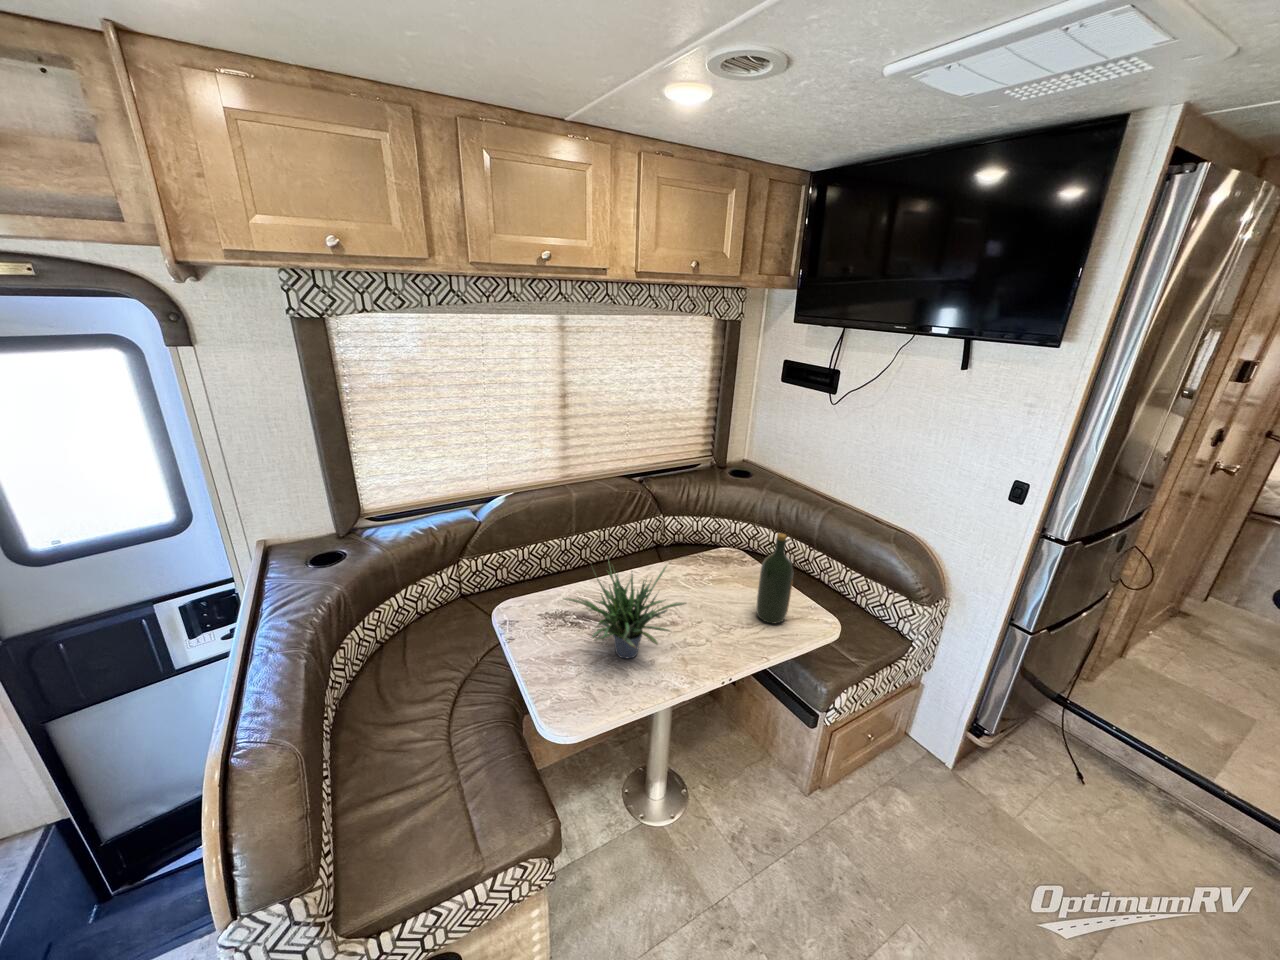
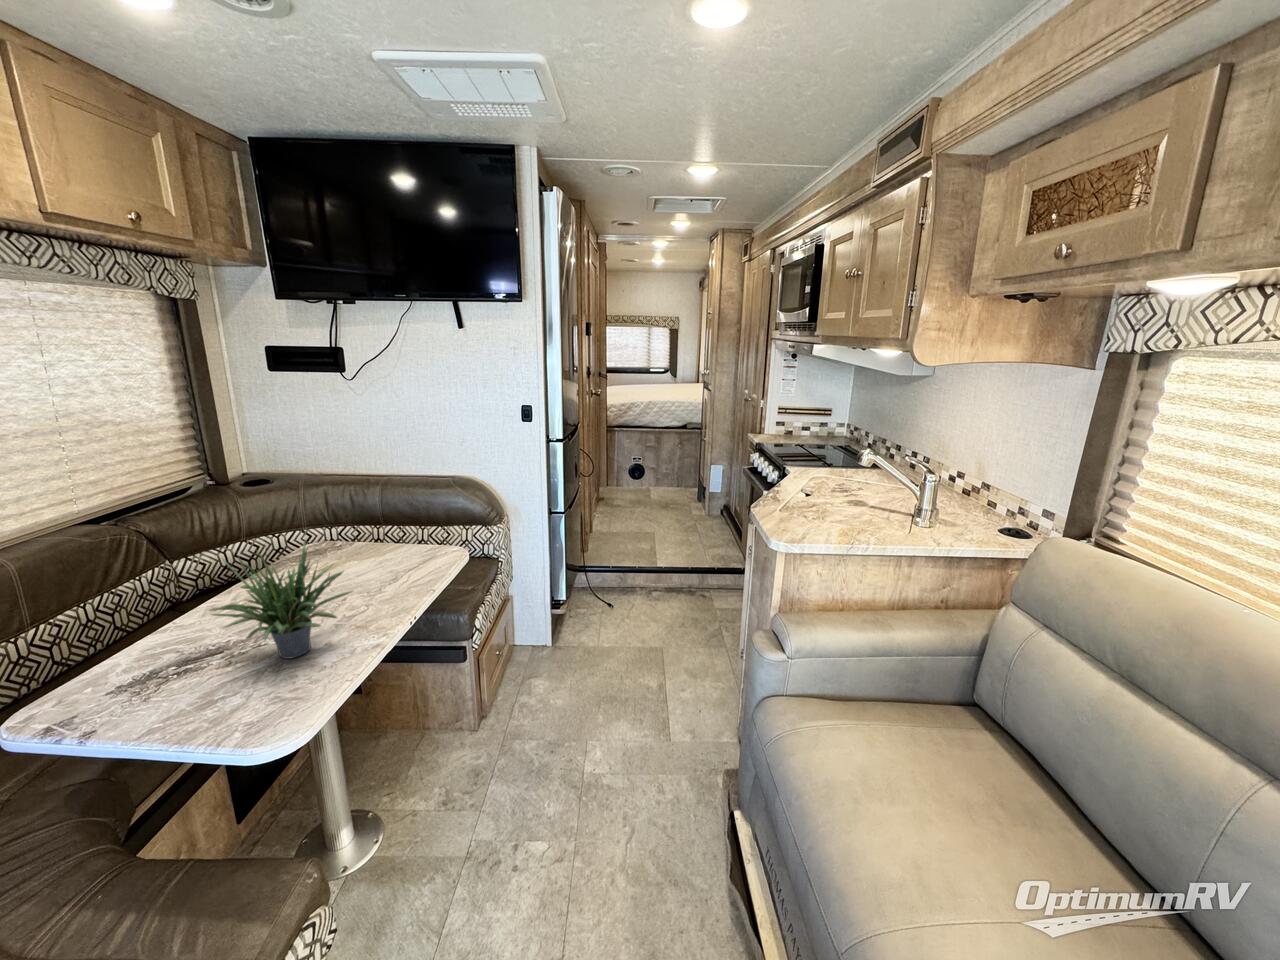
wine bottle: present [756,533,793,624] -> none [385,482,422,573]

